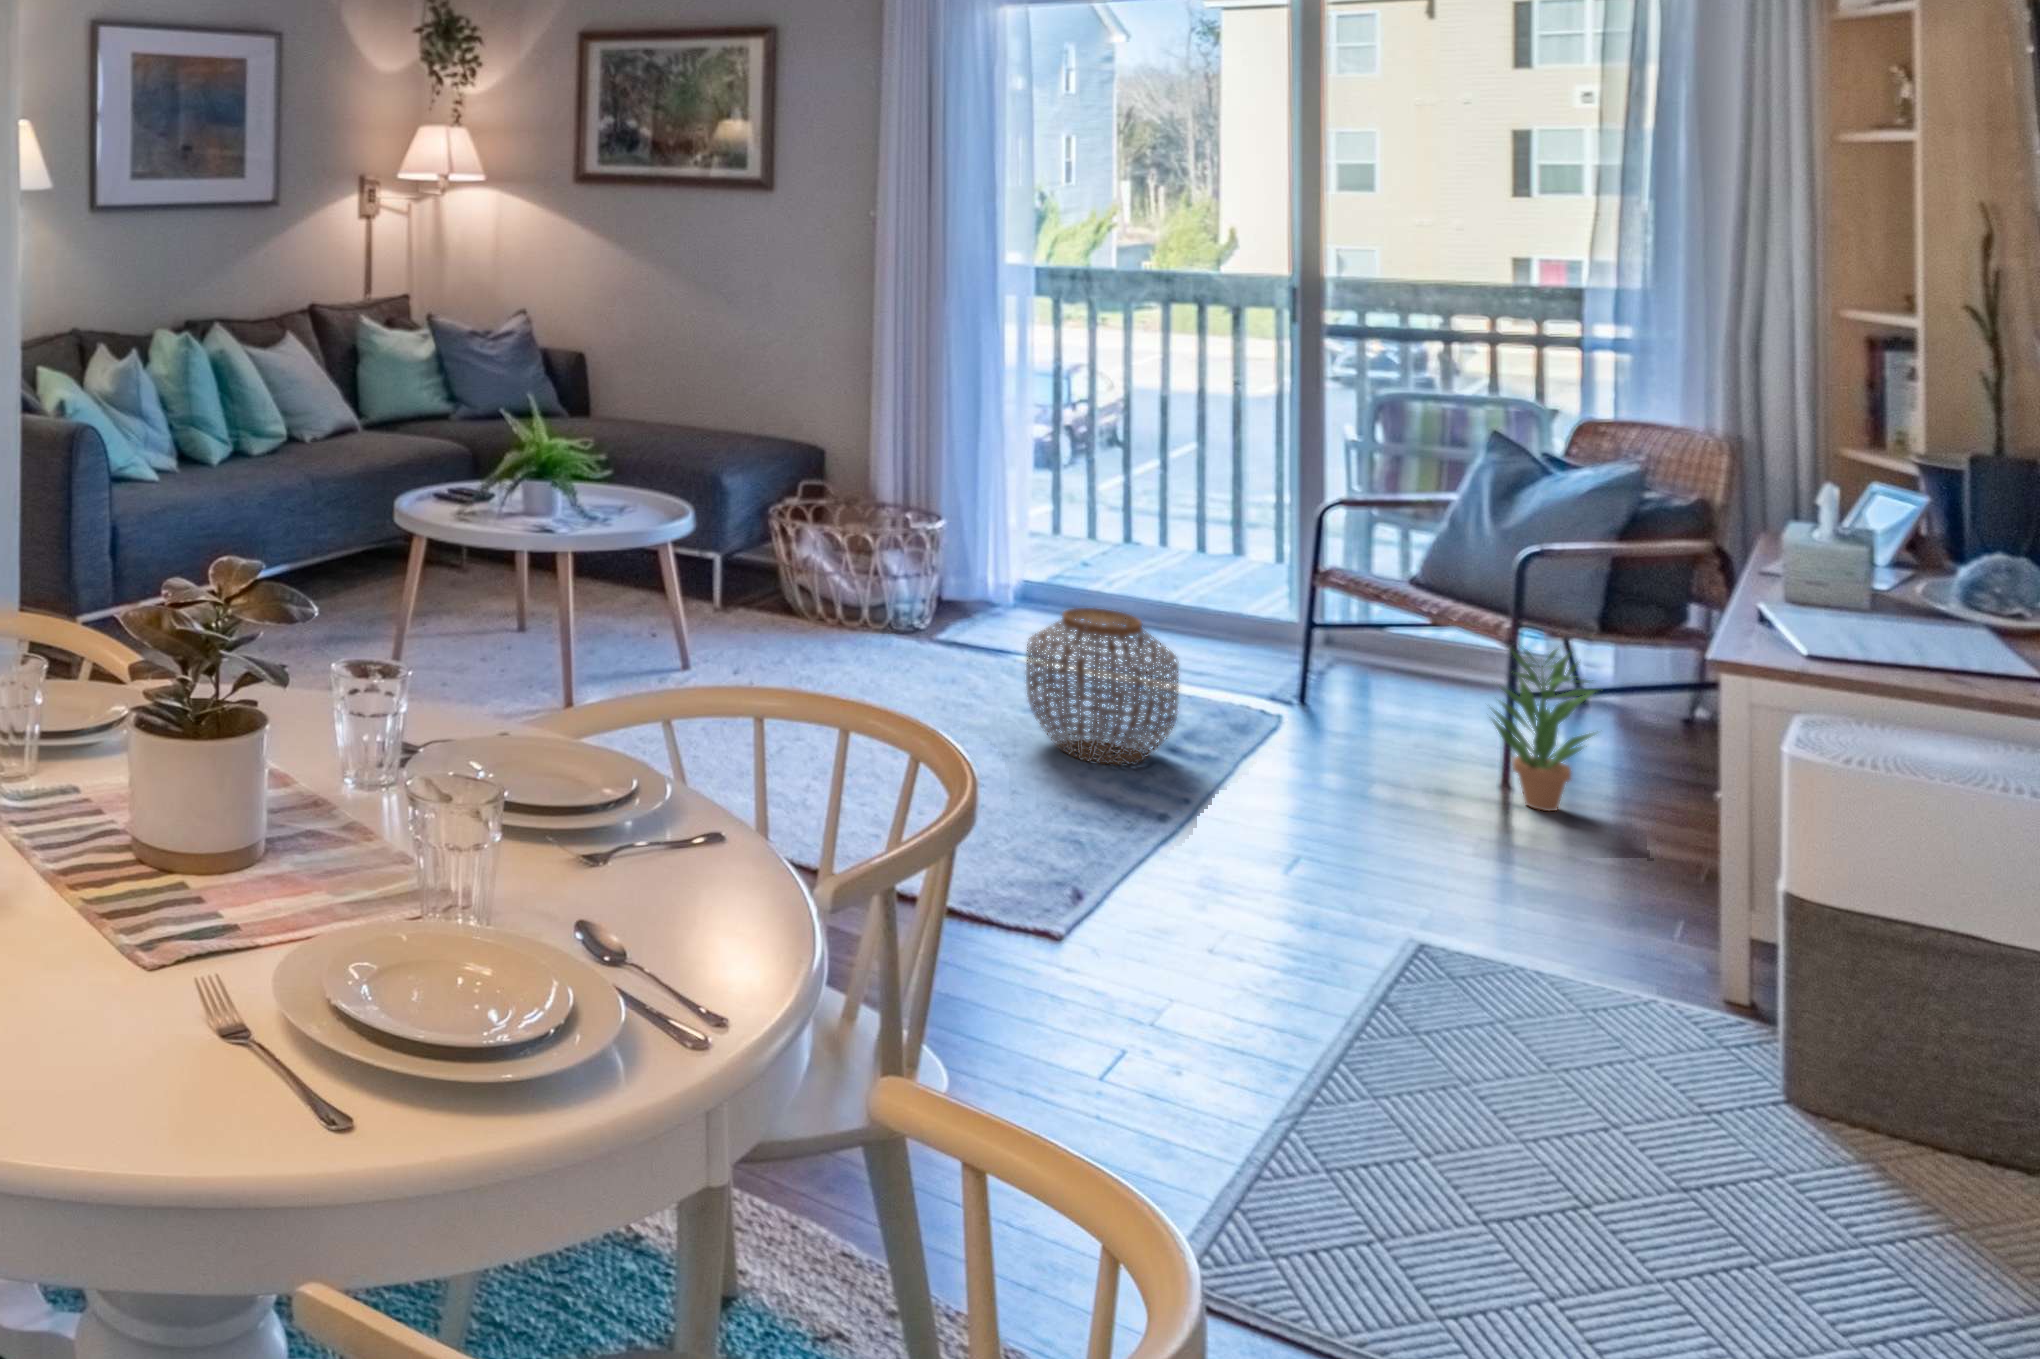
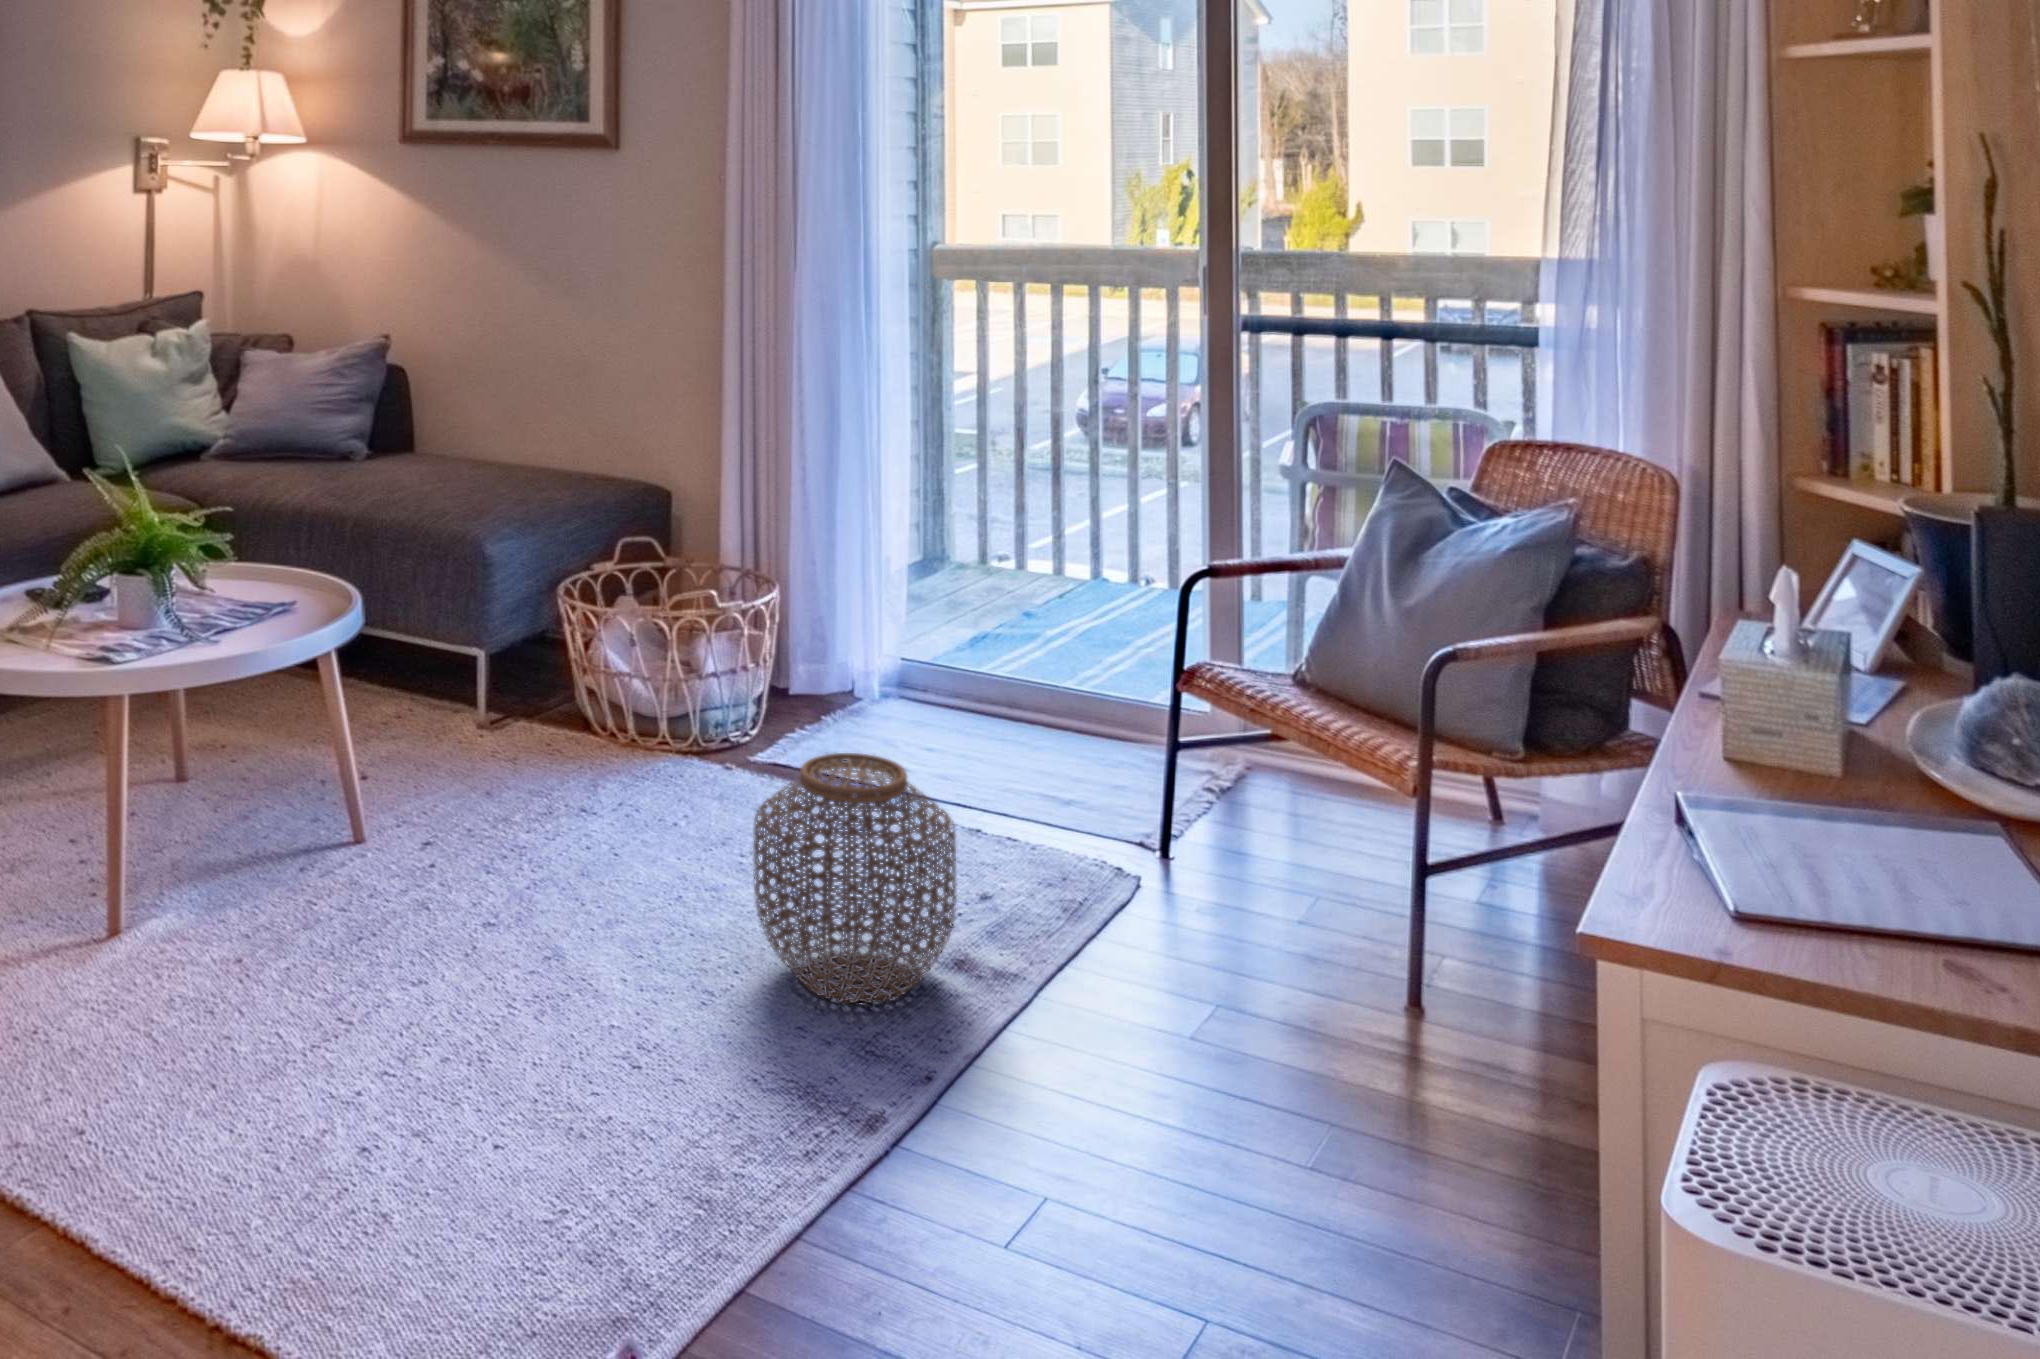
potted plant: present [1493,649,1595,811] -> none [1366,800,1513,1061]

